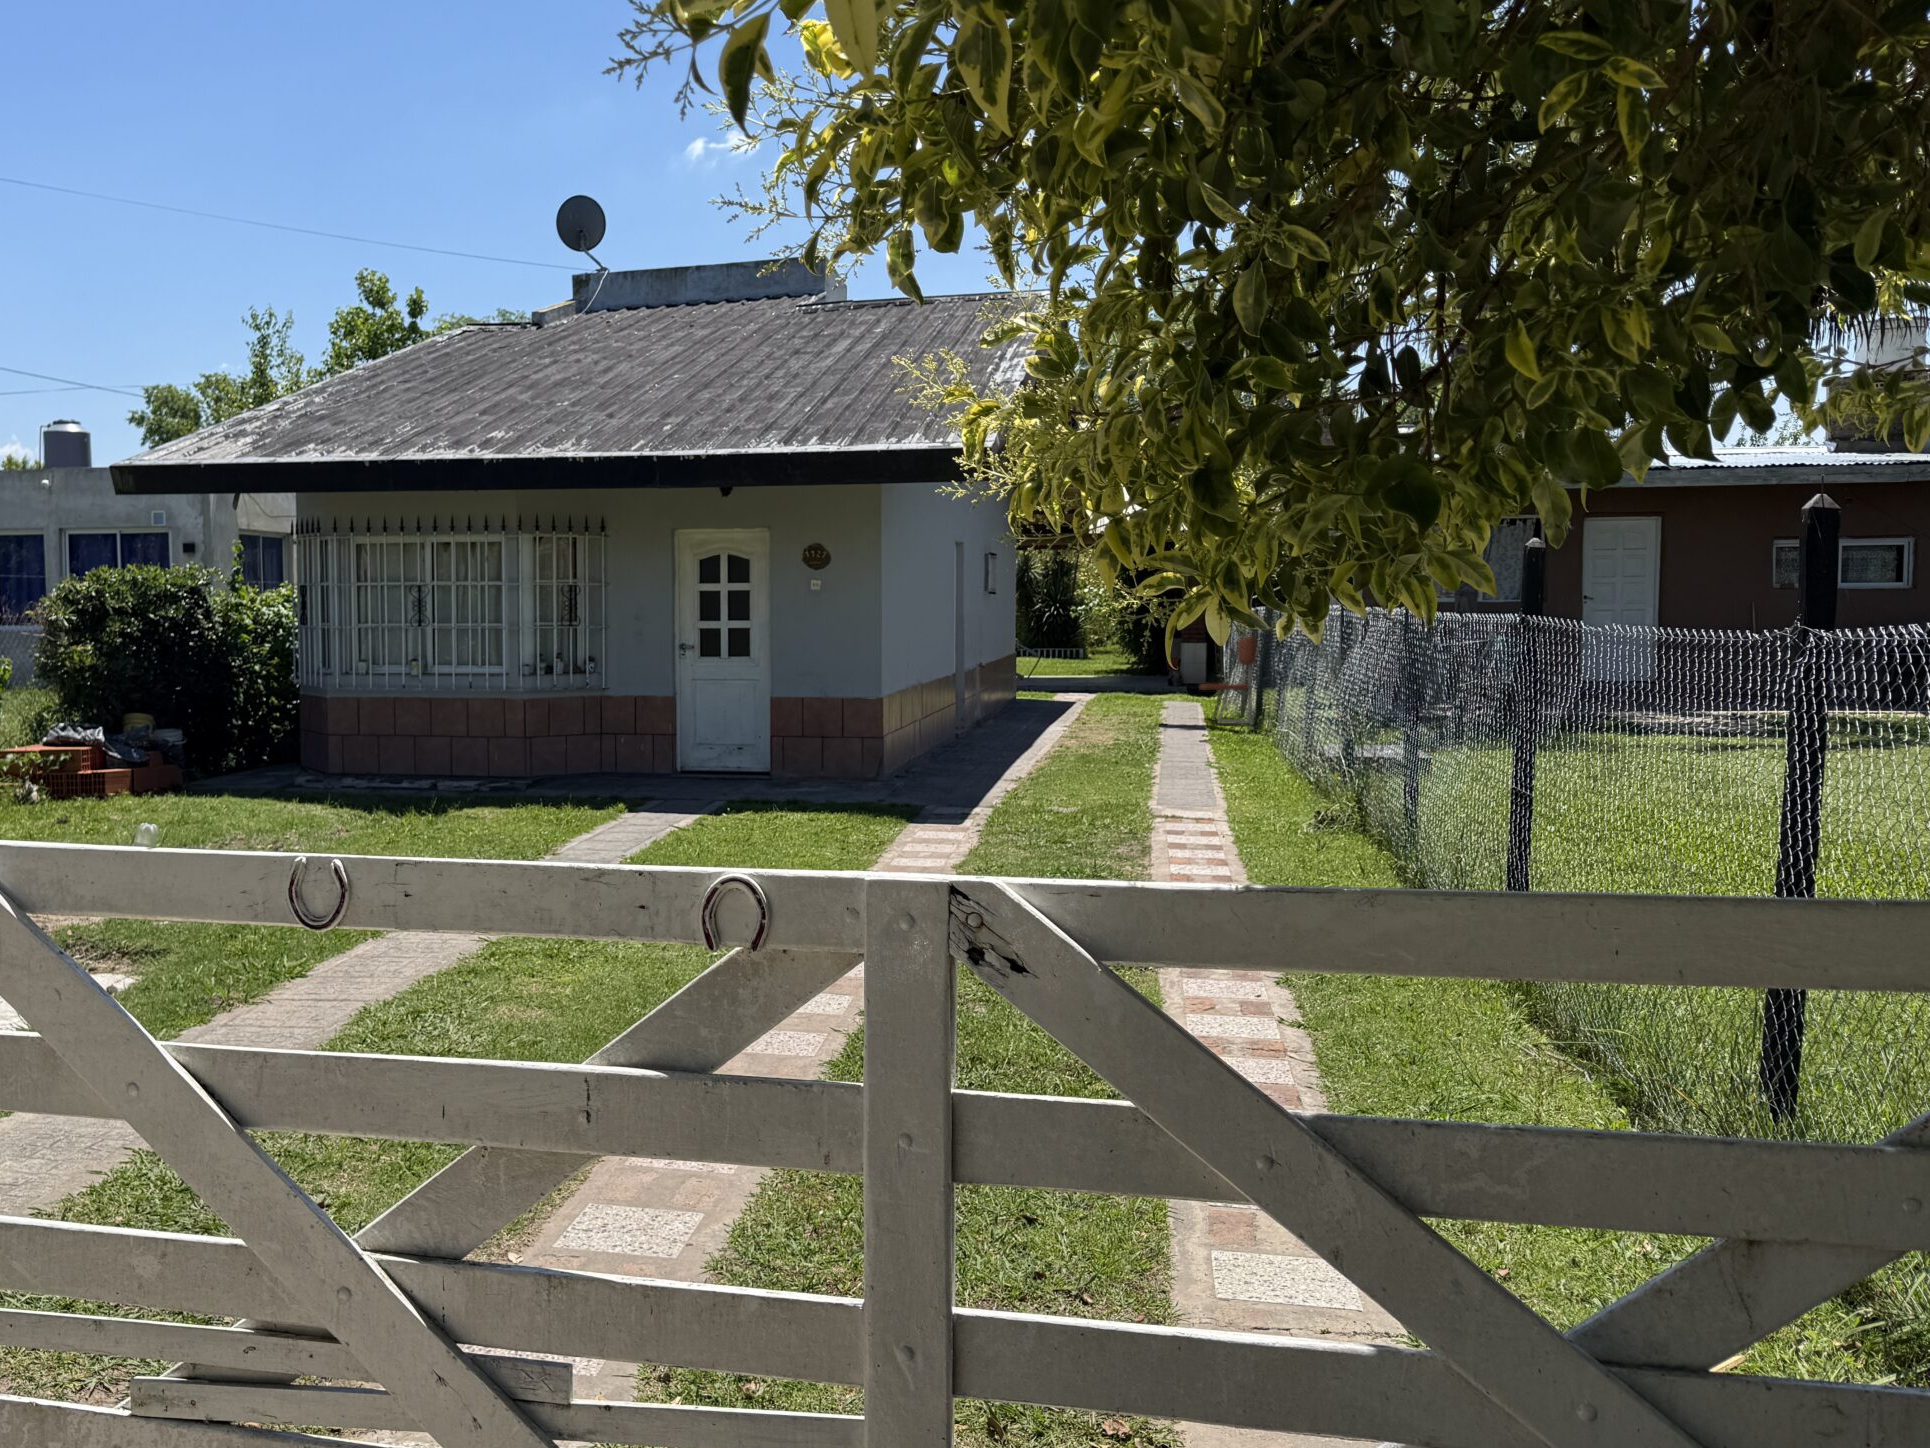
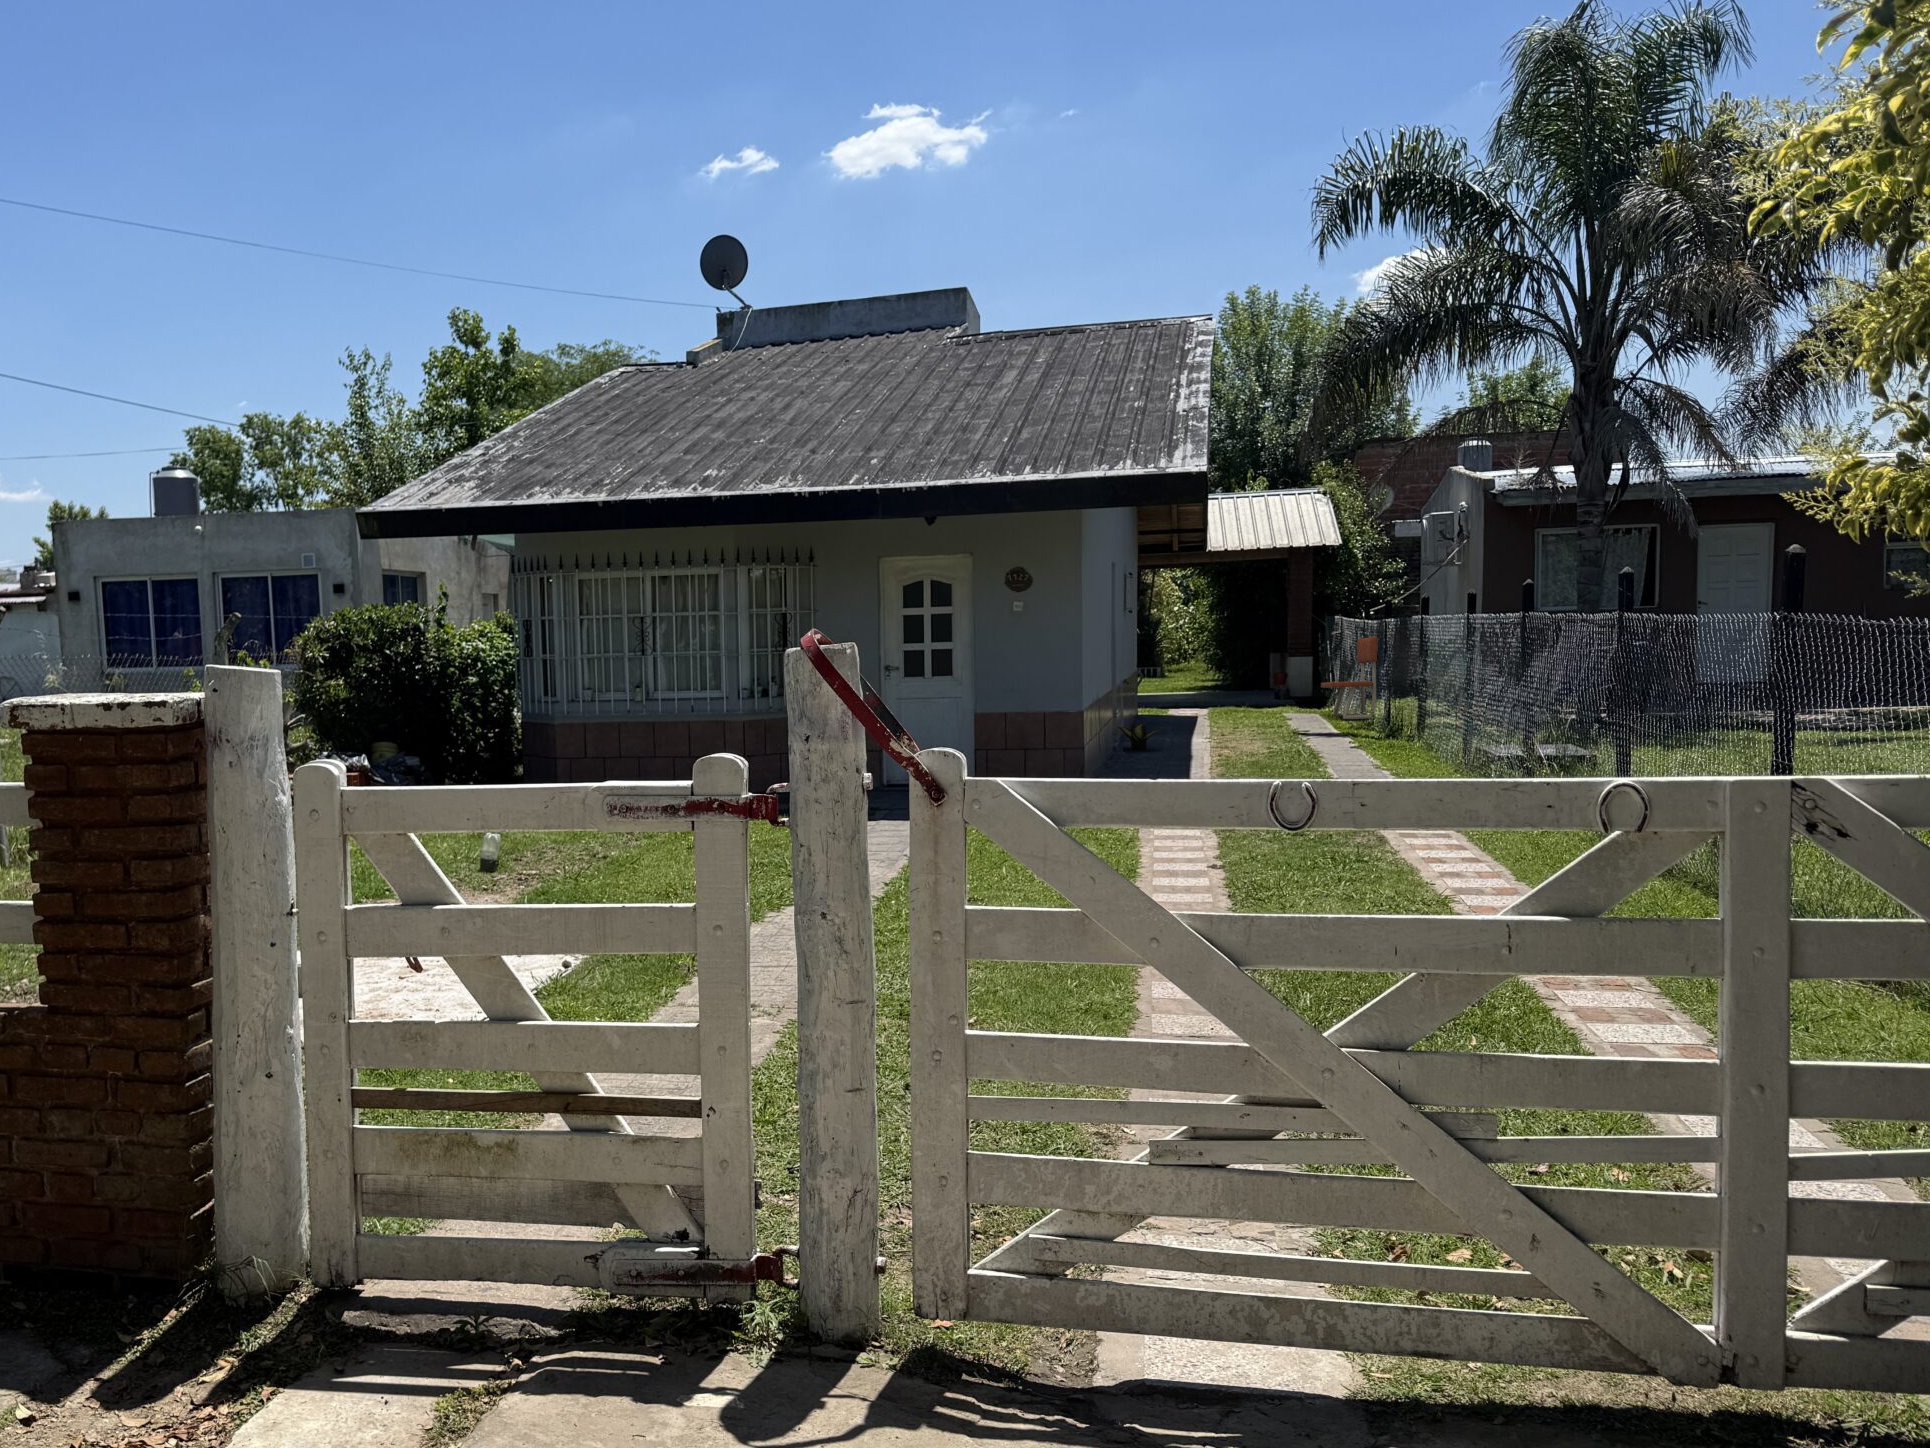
potted plant: none [941,719,1008,746] -> present [1115,724,1159,749]

